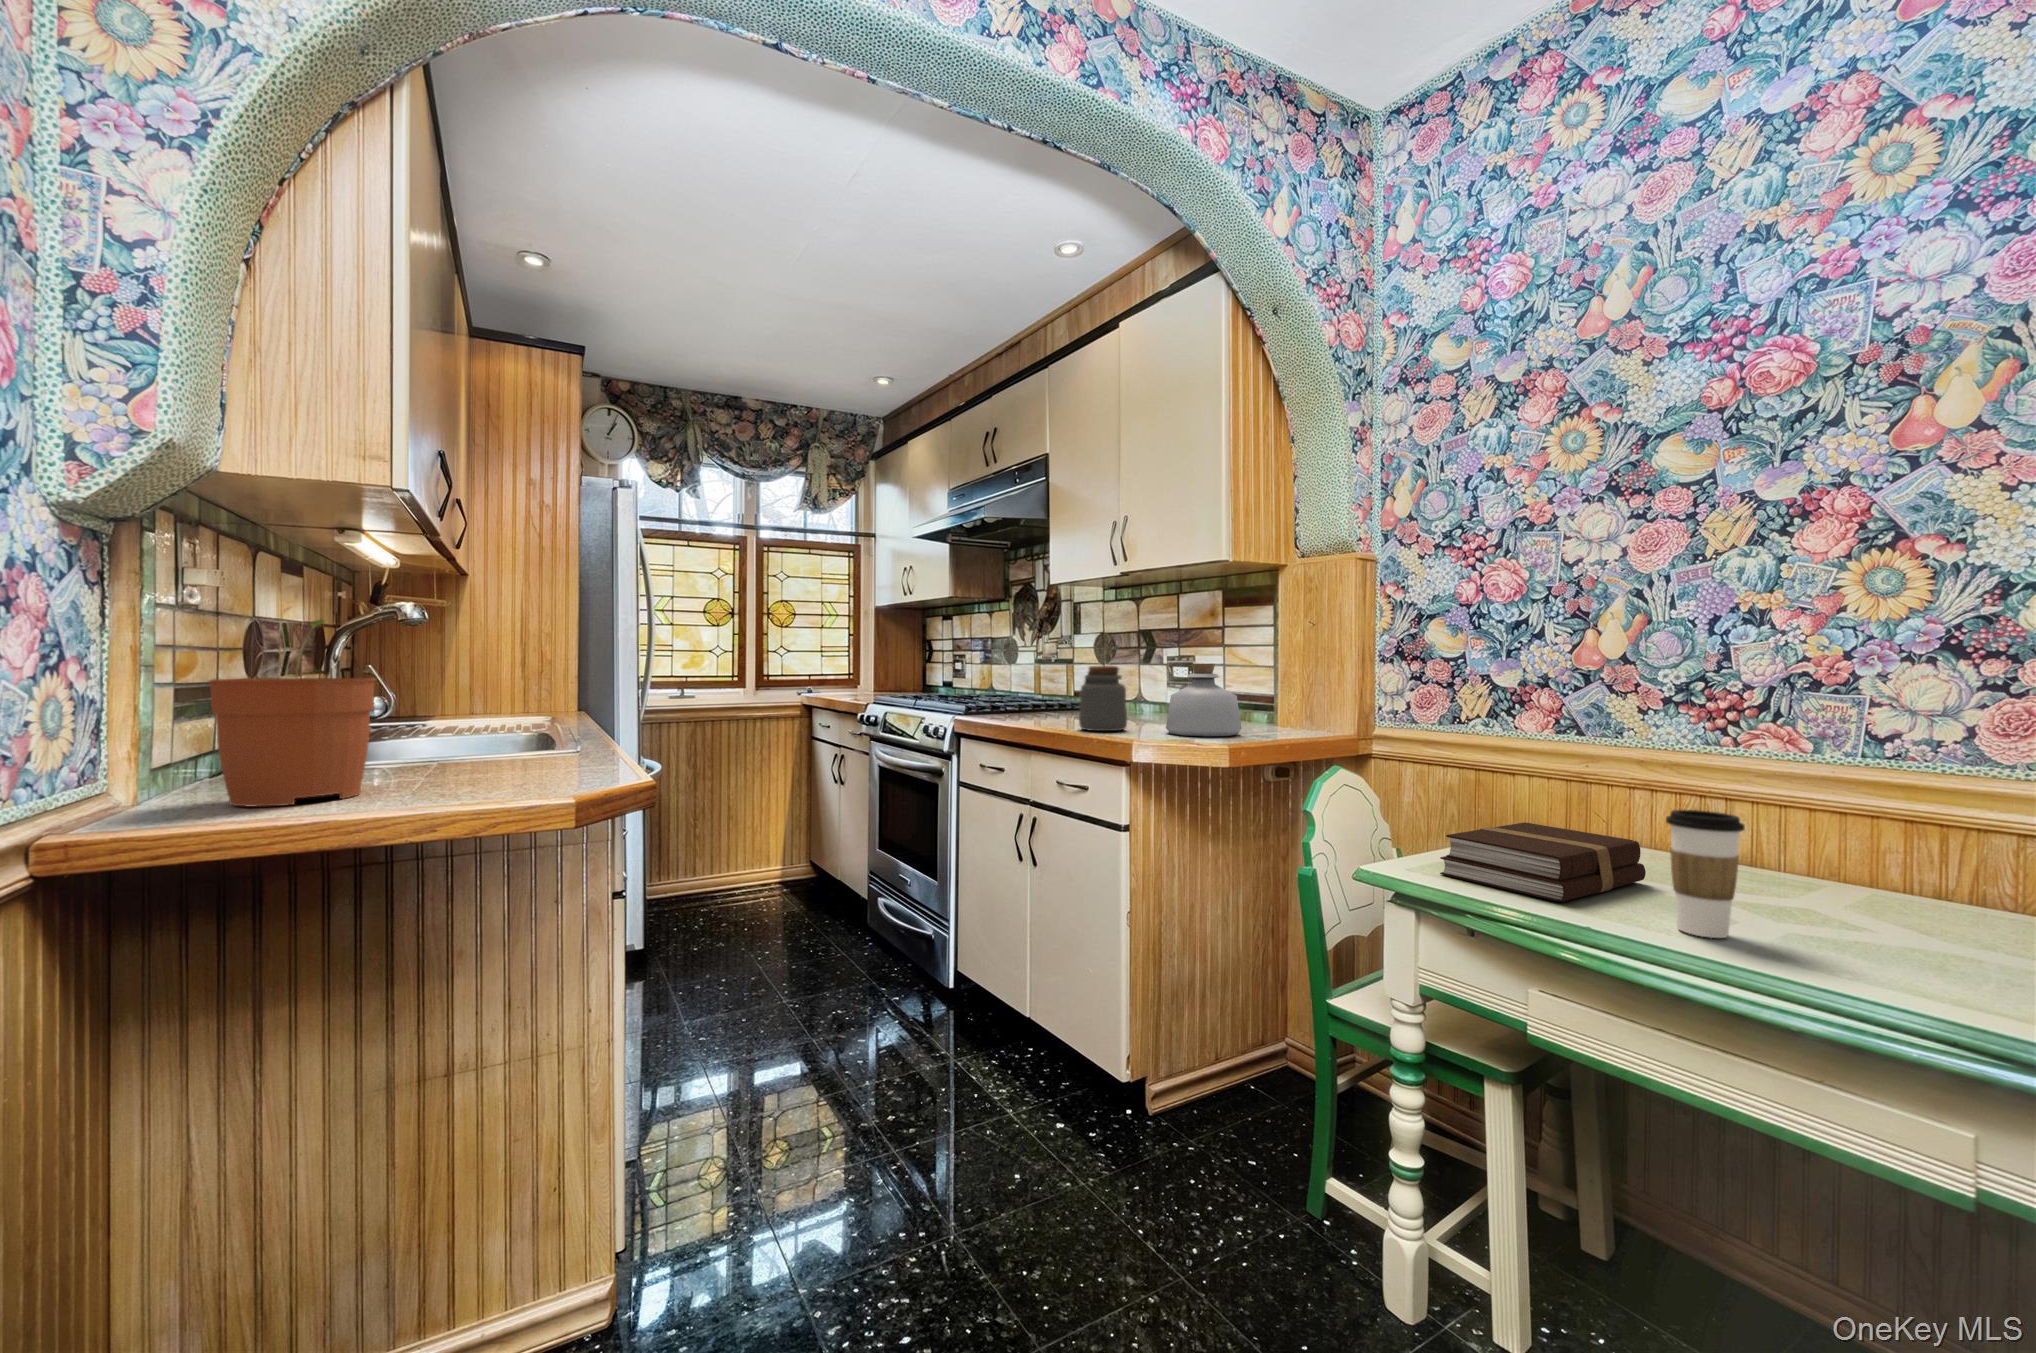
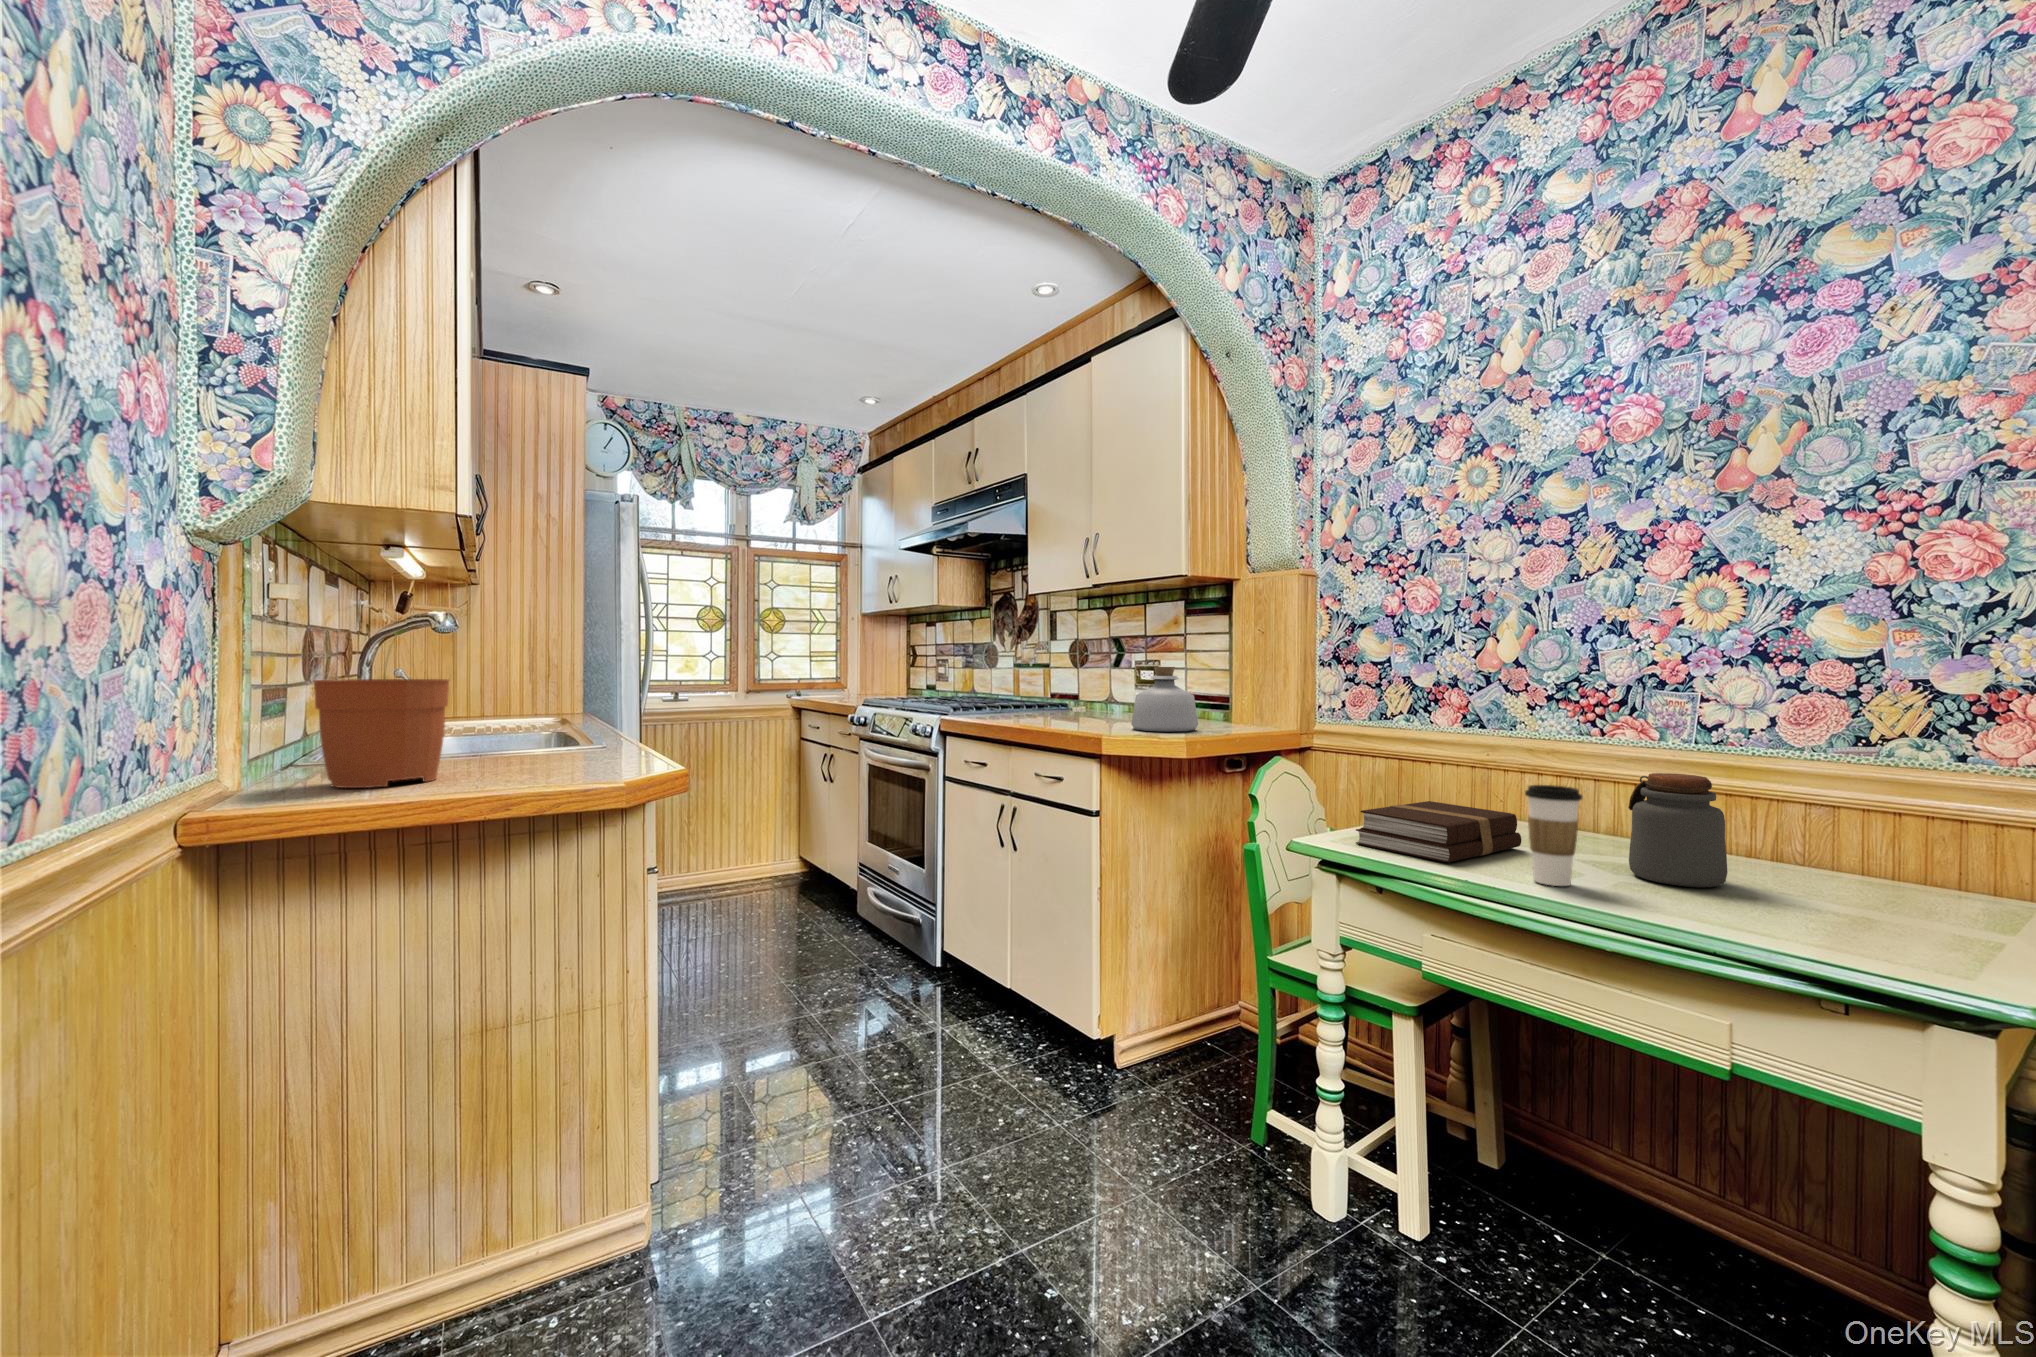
jar: present [1079,666,1127,731] -> present [1628,773,1728,887]

